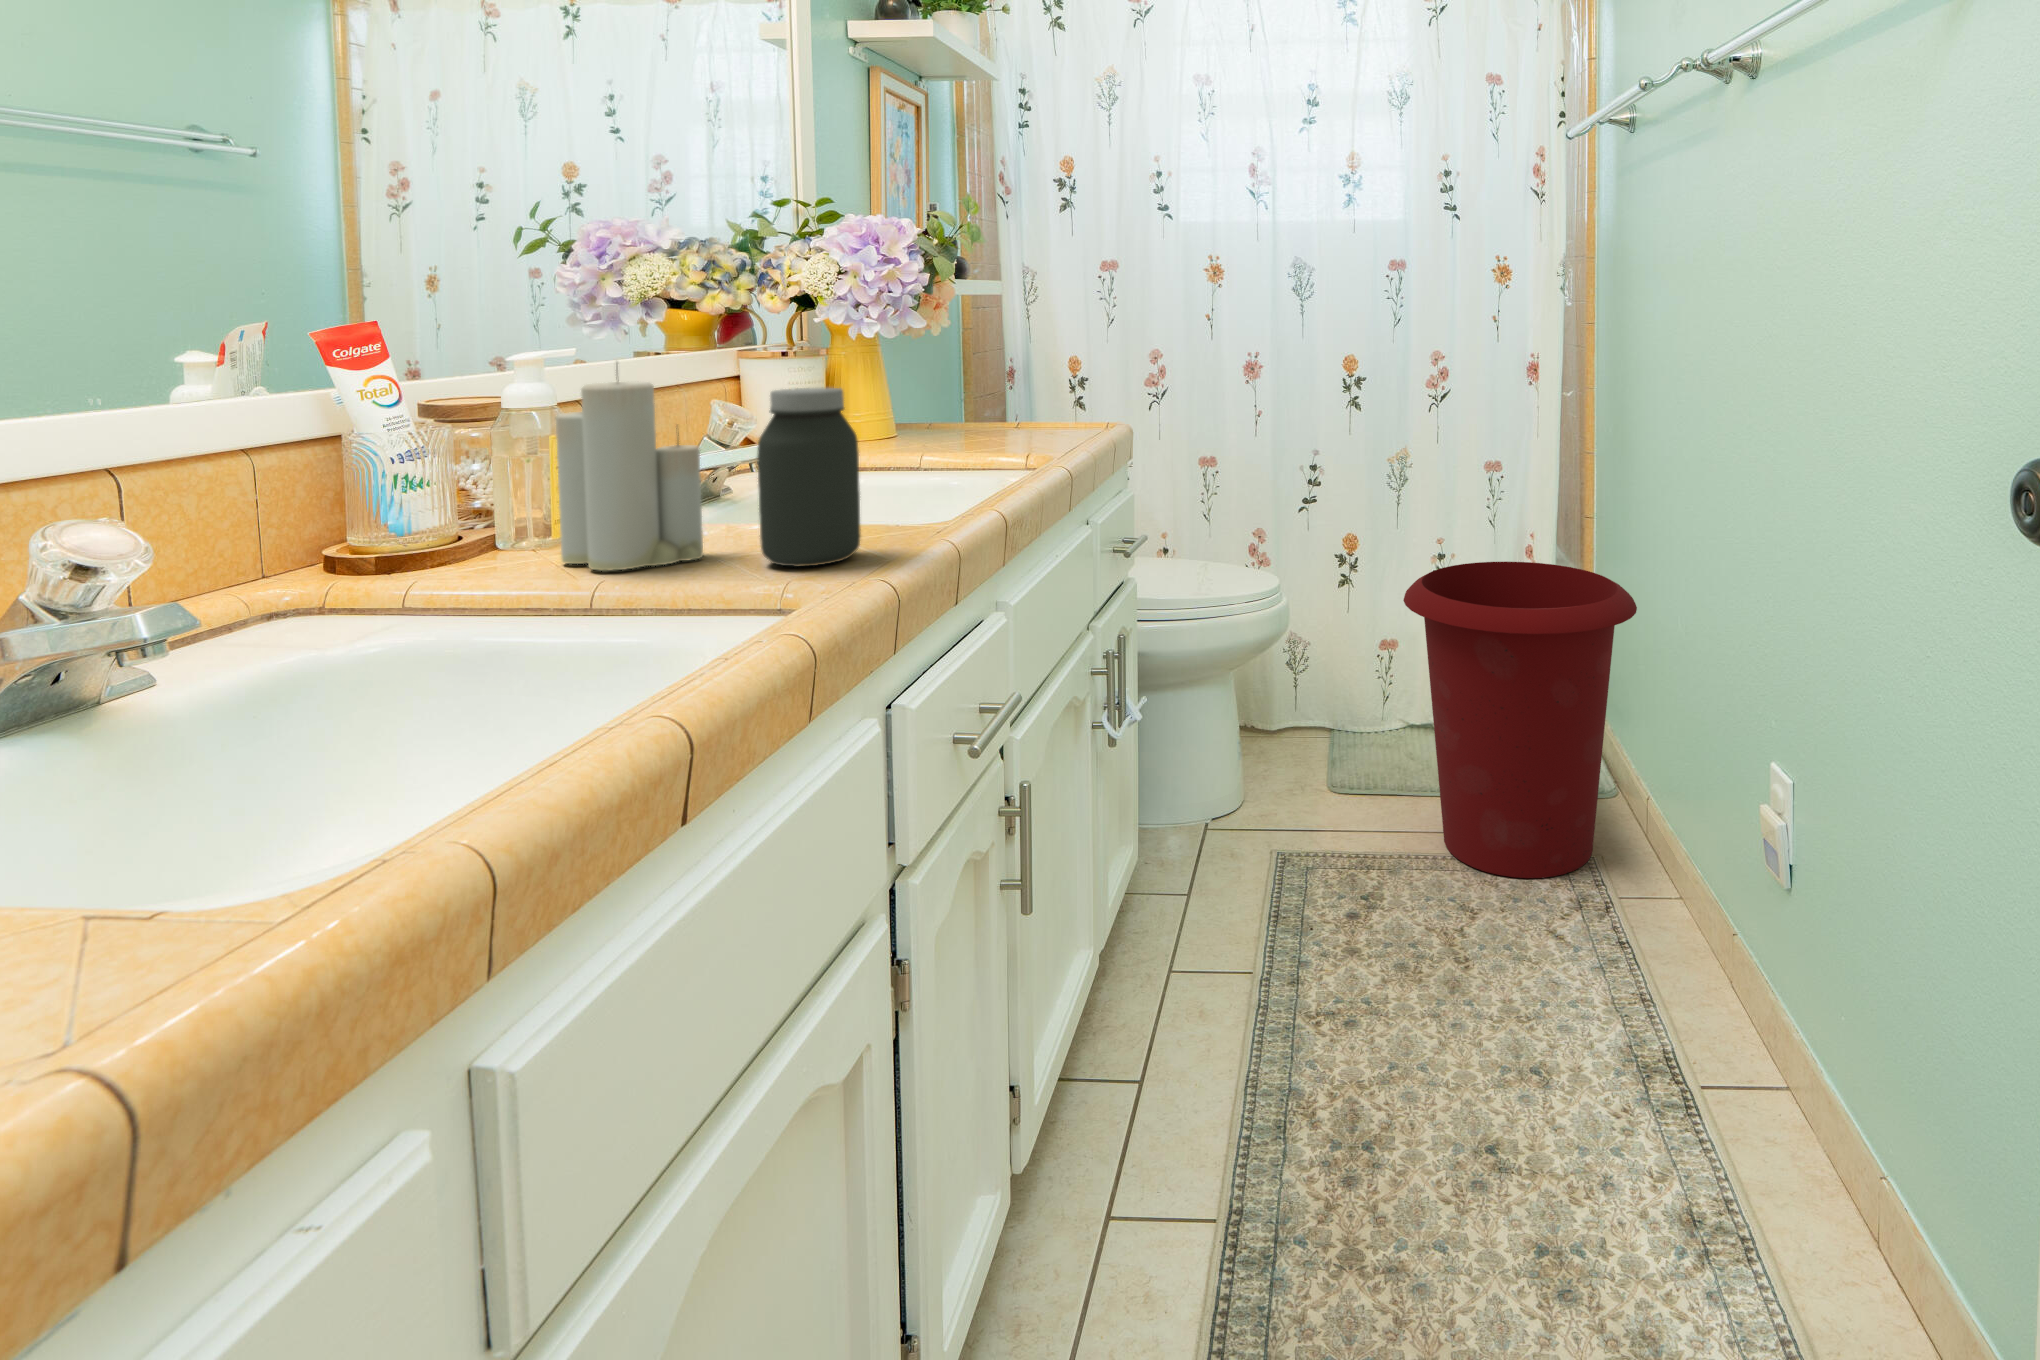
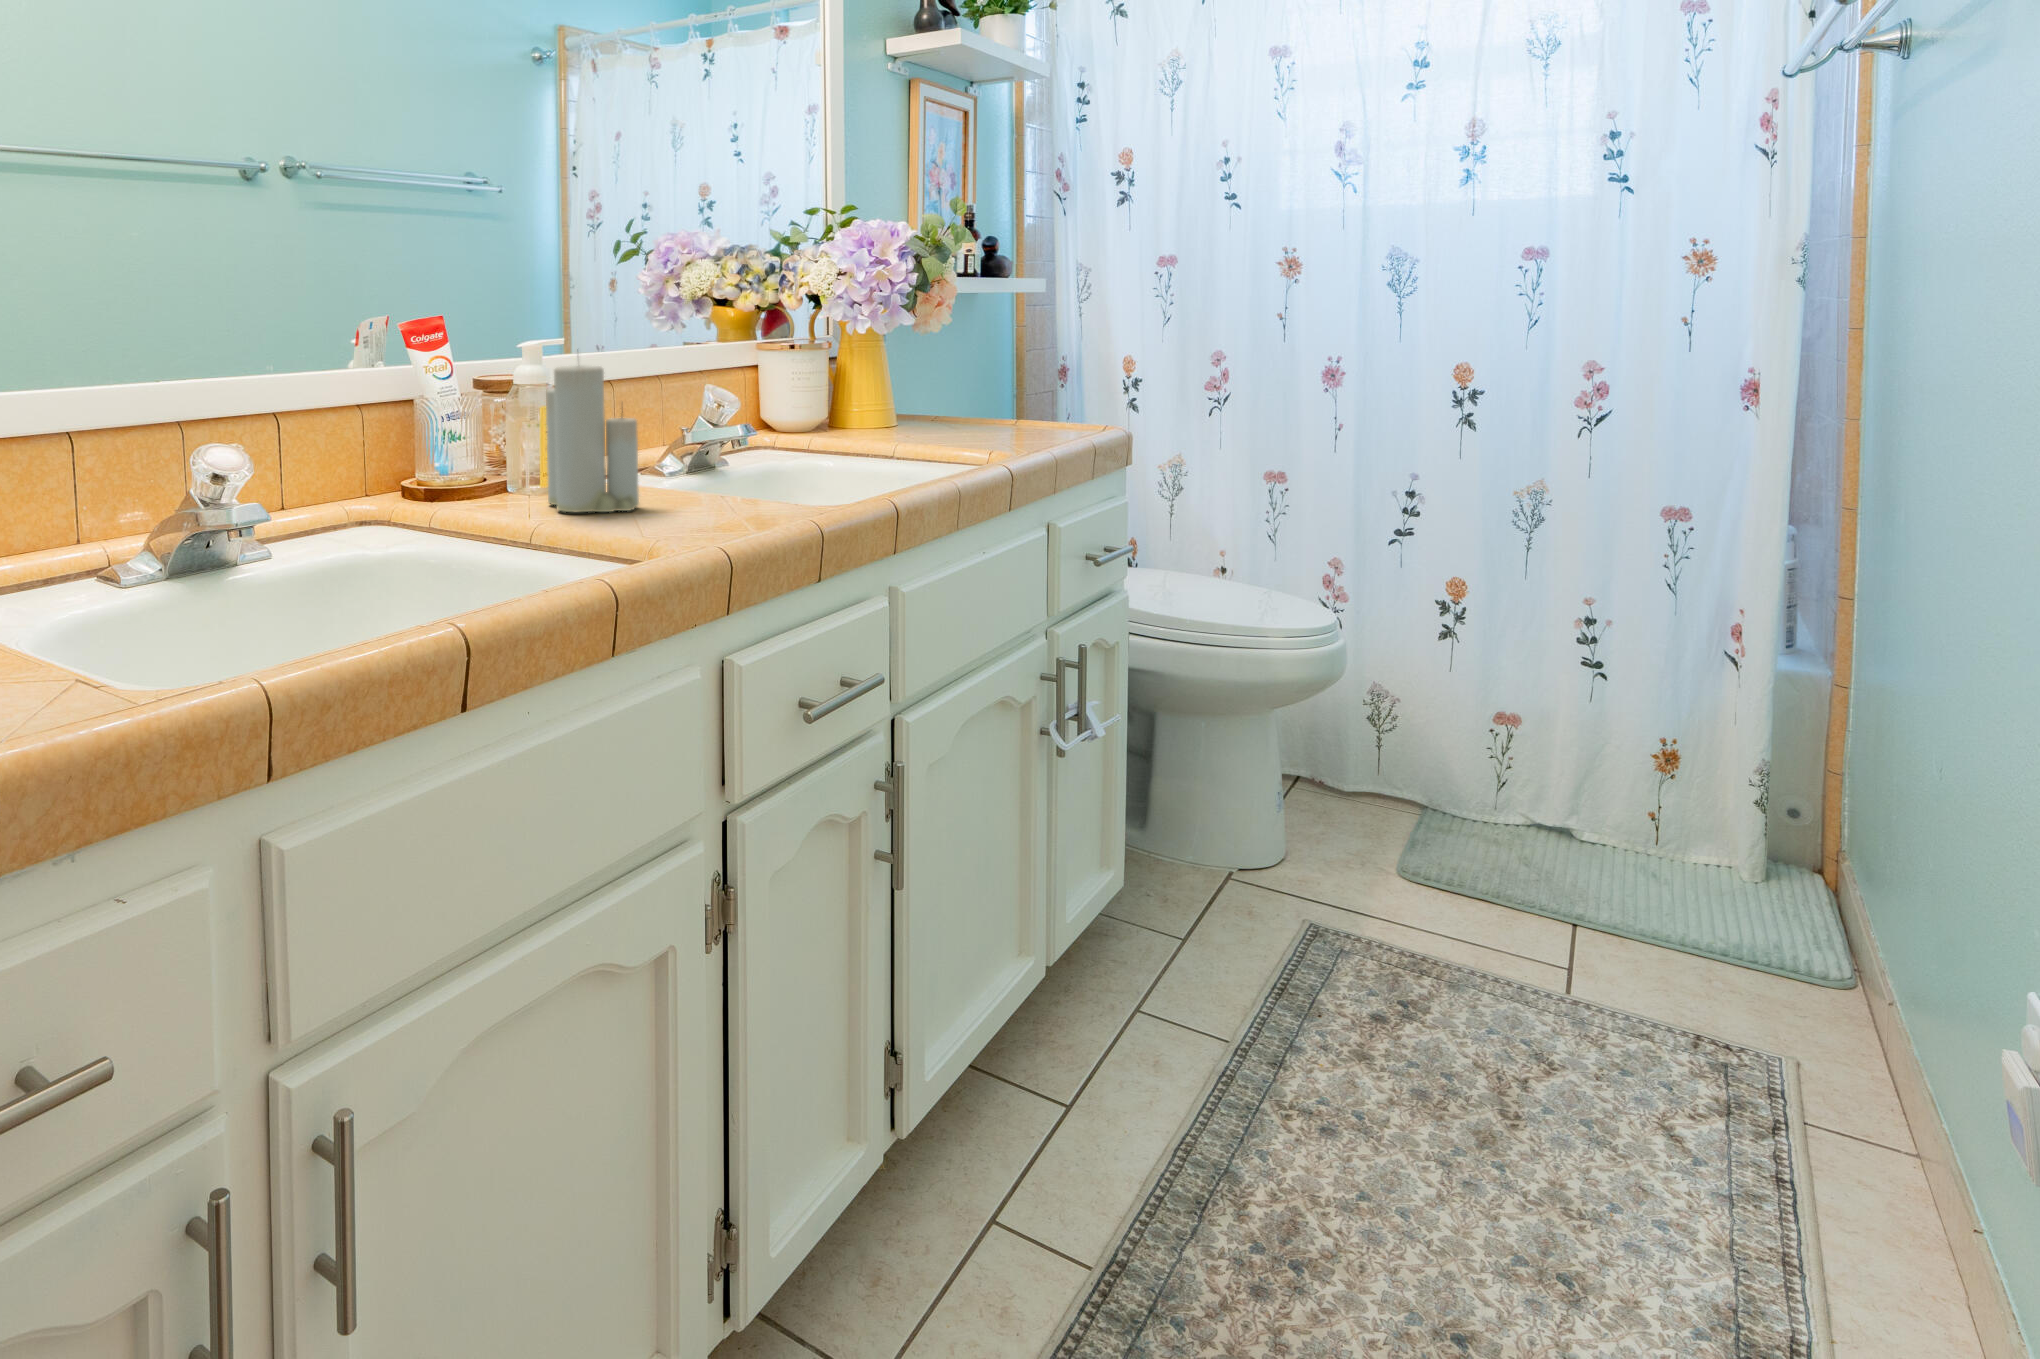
jar: present [757,388,861,567] -> none [660,375,739,525]
waste bin: present [1403,562,1637,878] -> none [1484,632,1869,1066]

